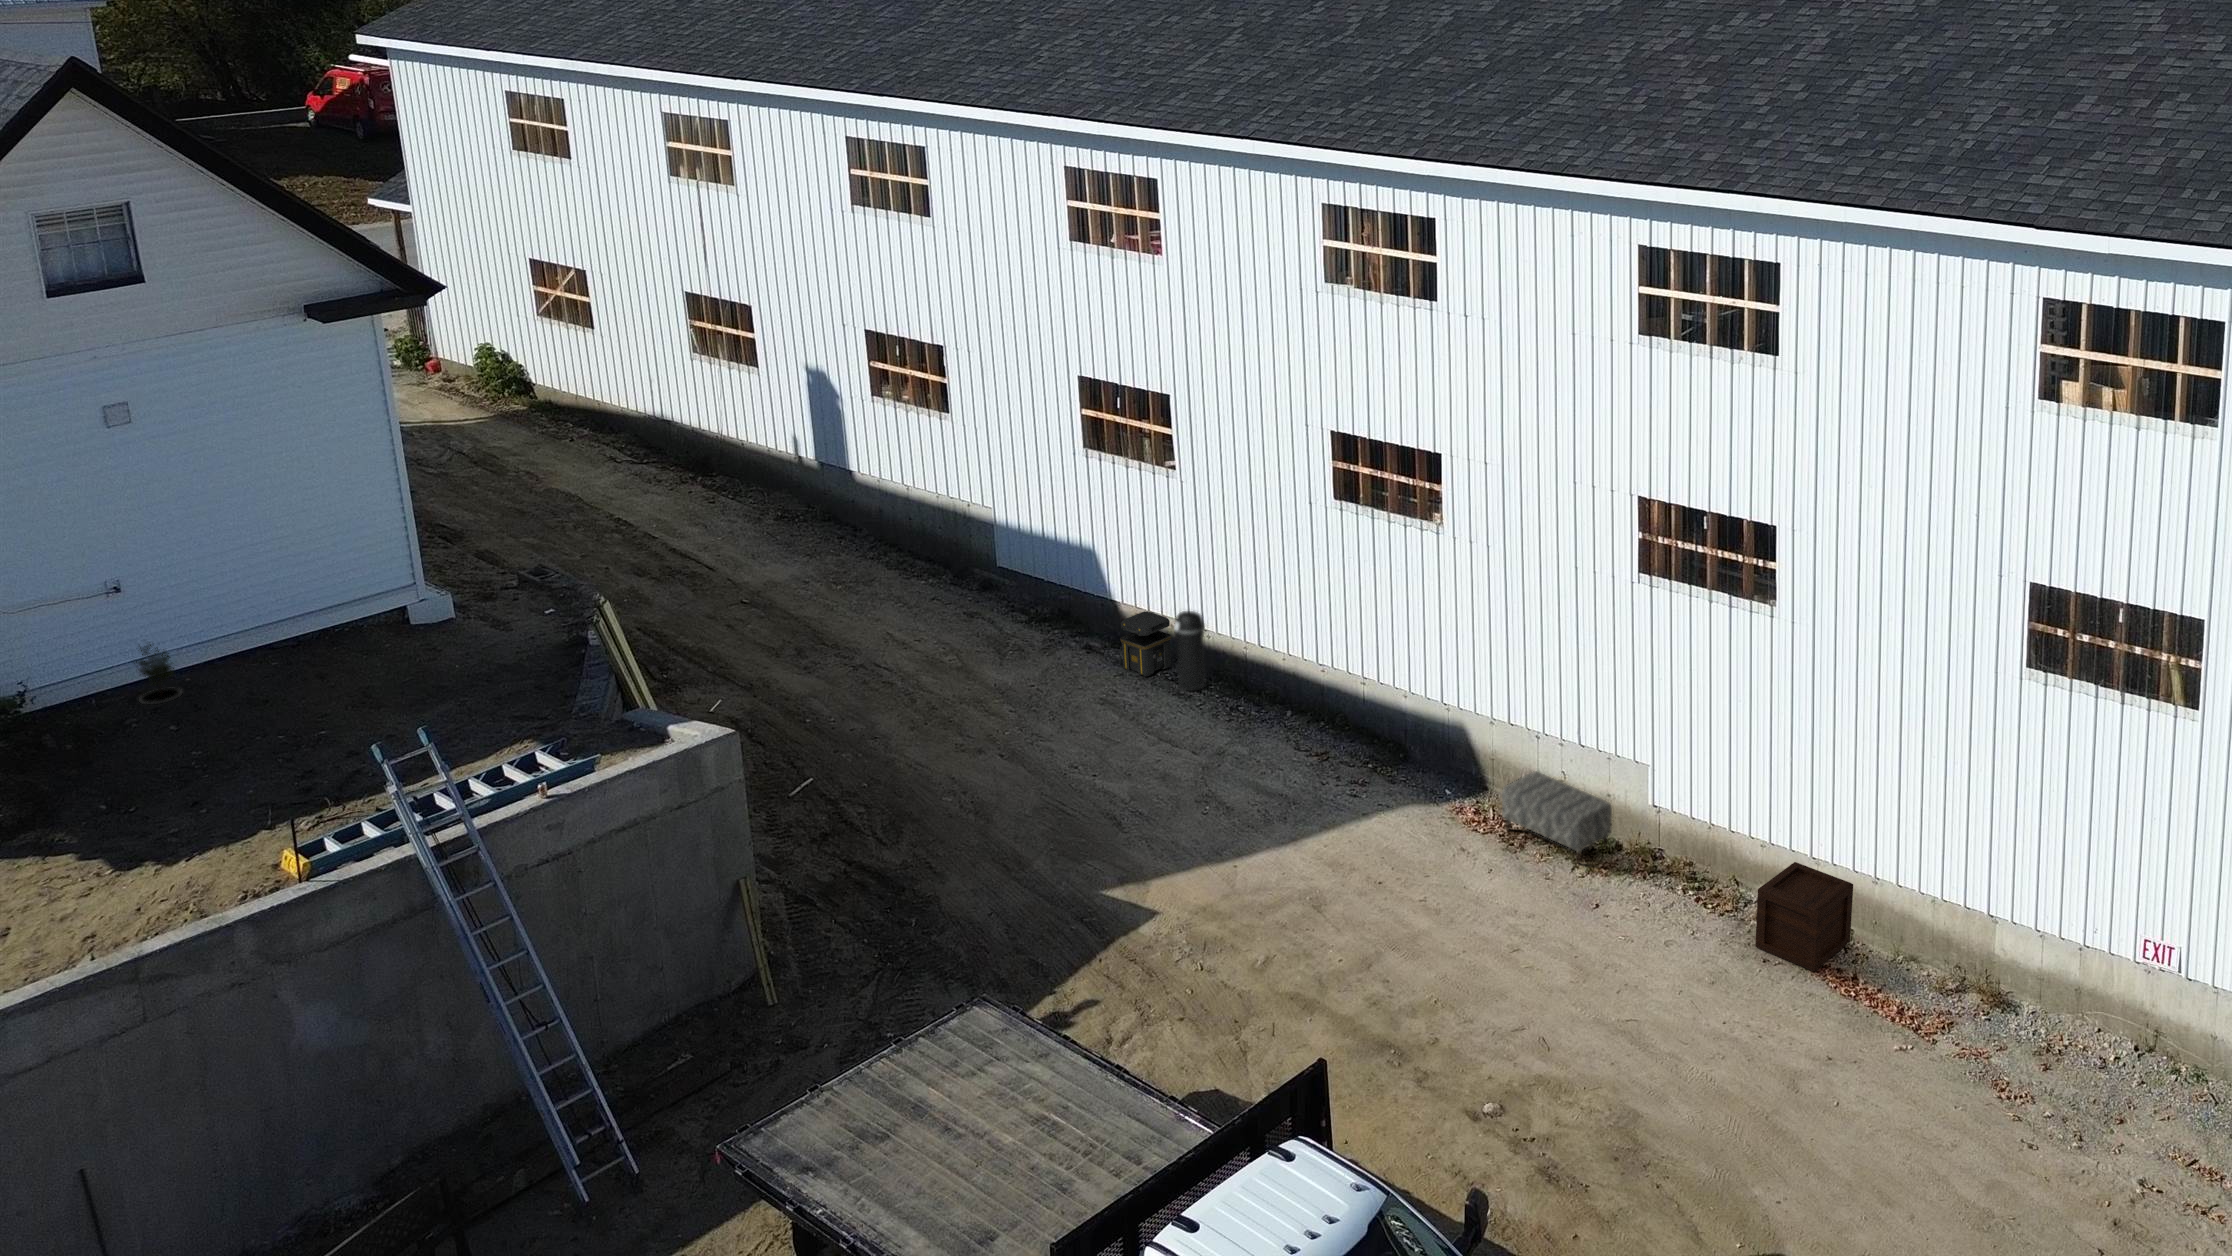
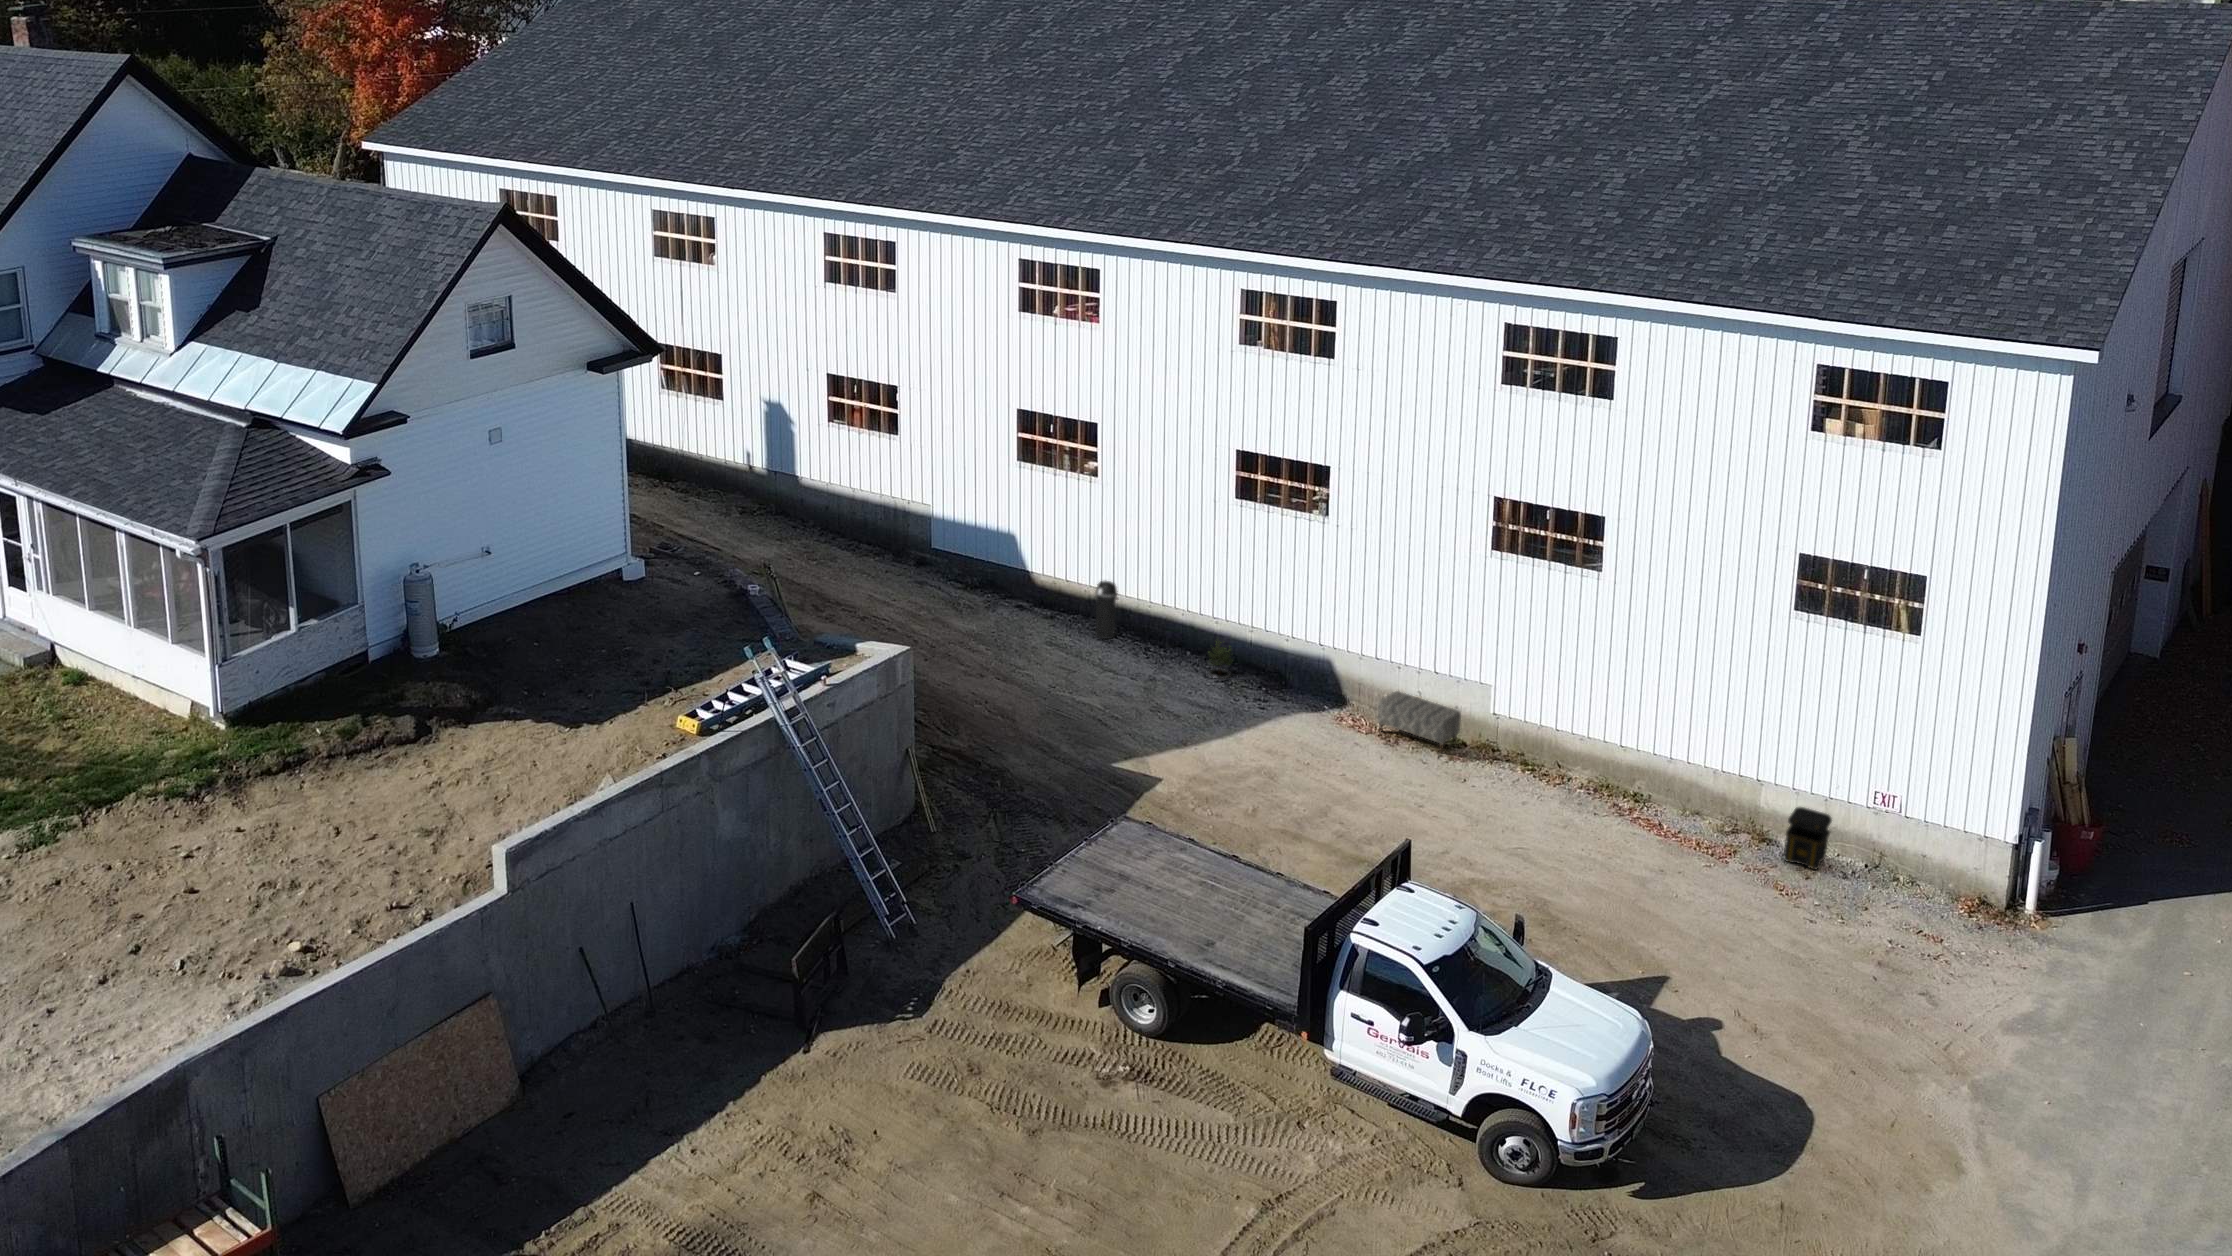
toolbox: present [1120,611,1171,676] -> present [1784,807,1832,870]
potted tree: present [134,644,182,704] -> present [1209,641,1233,679]
wooden crate: present [1755,862,1853,971] -> none [1586,747,1654,818]

